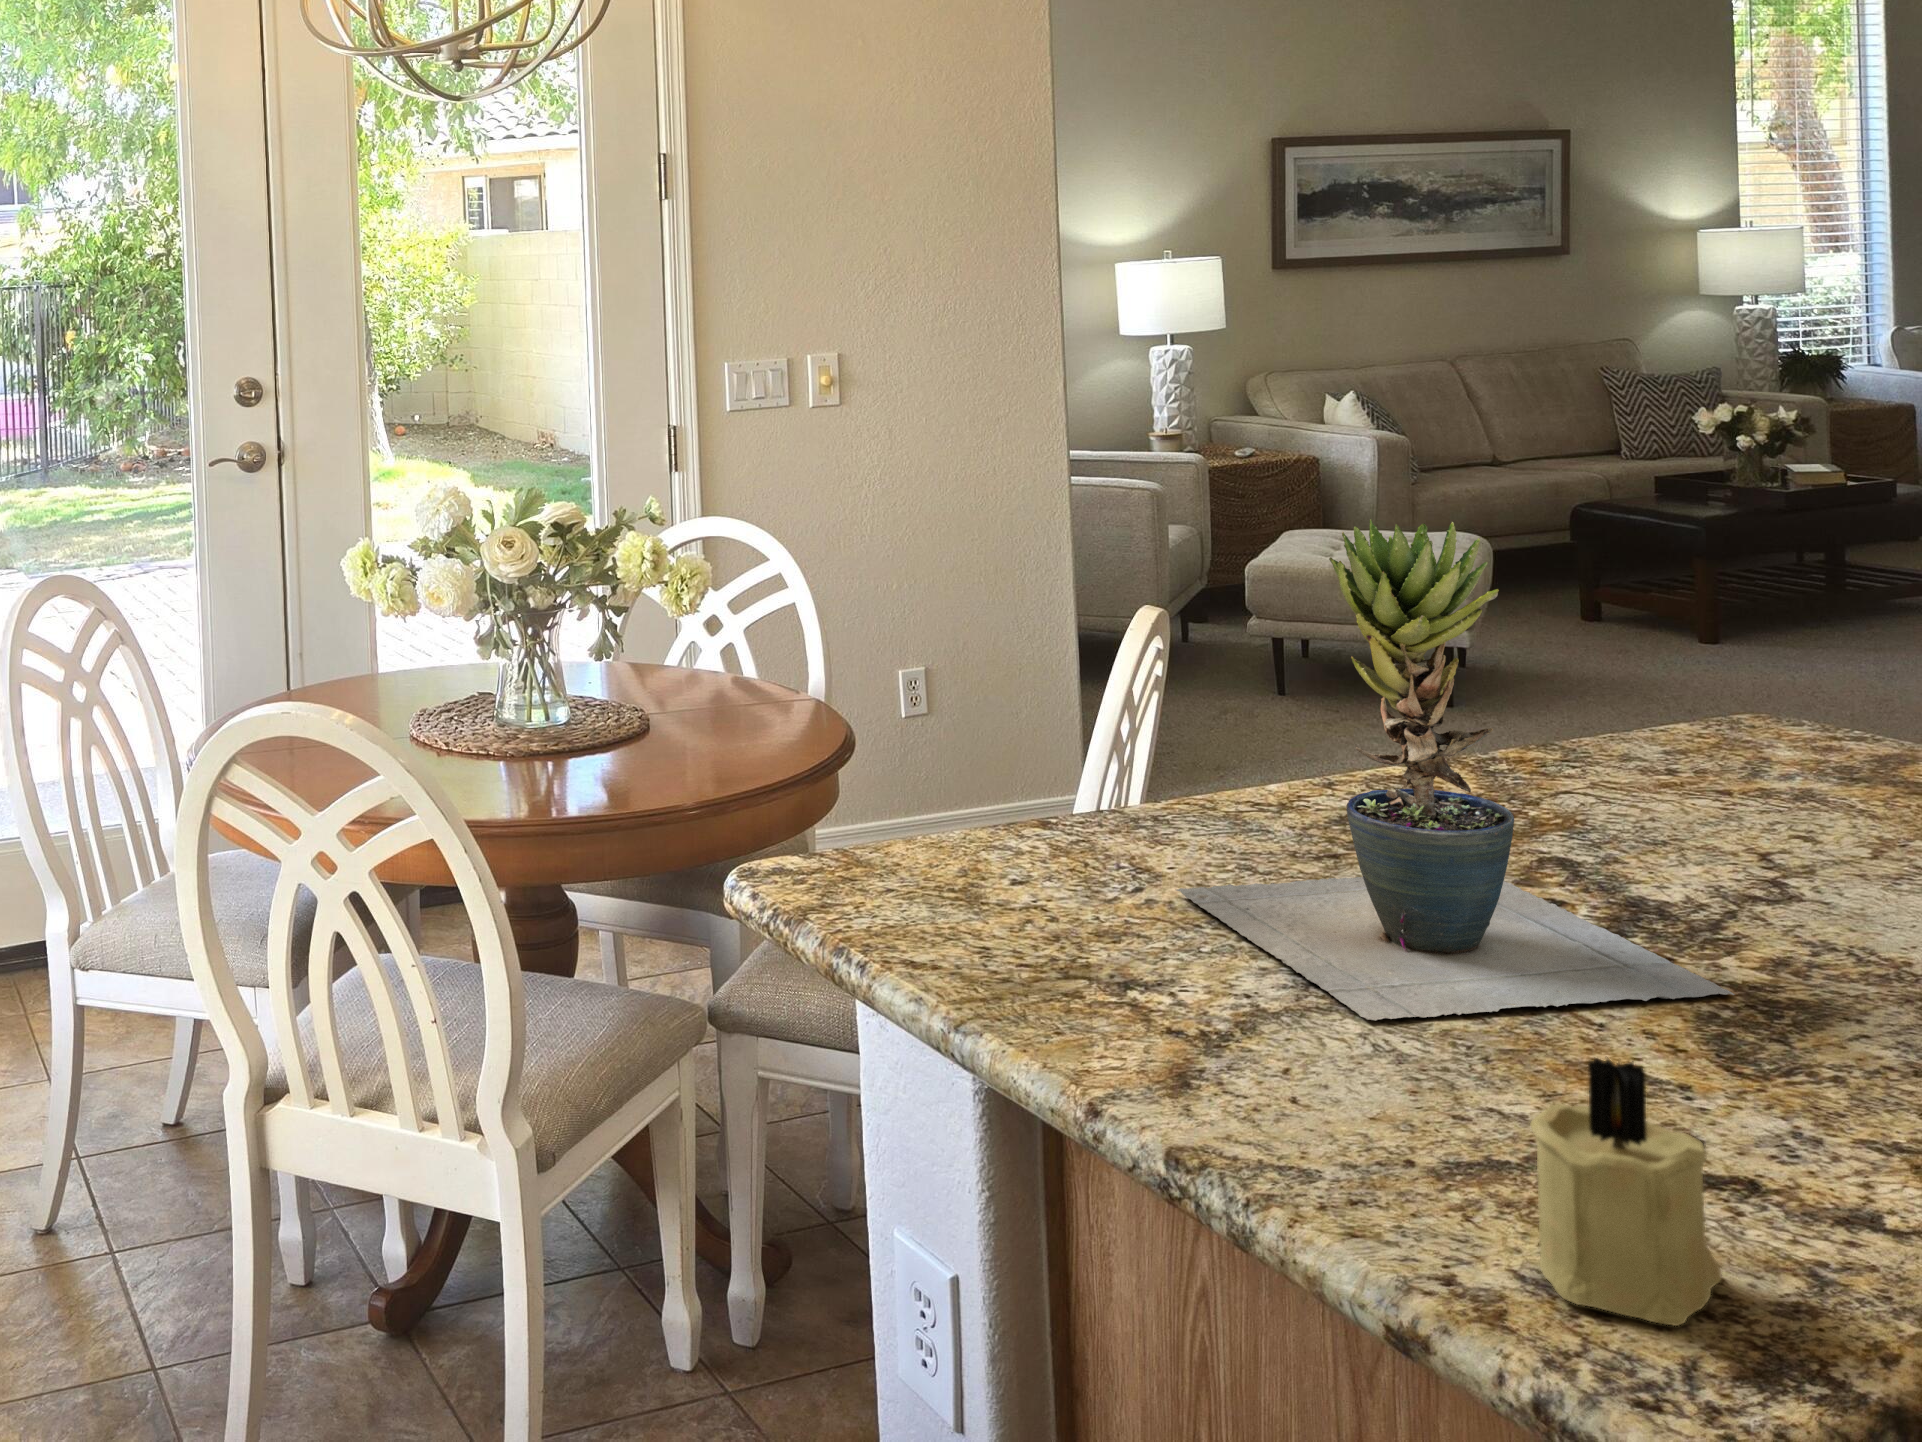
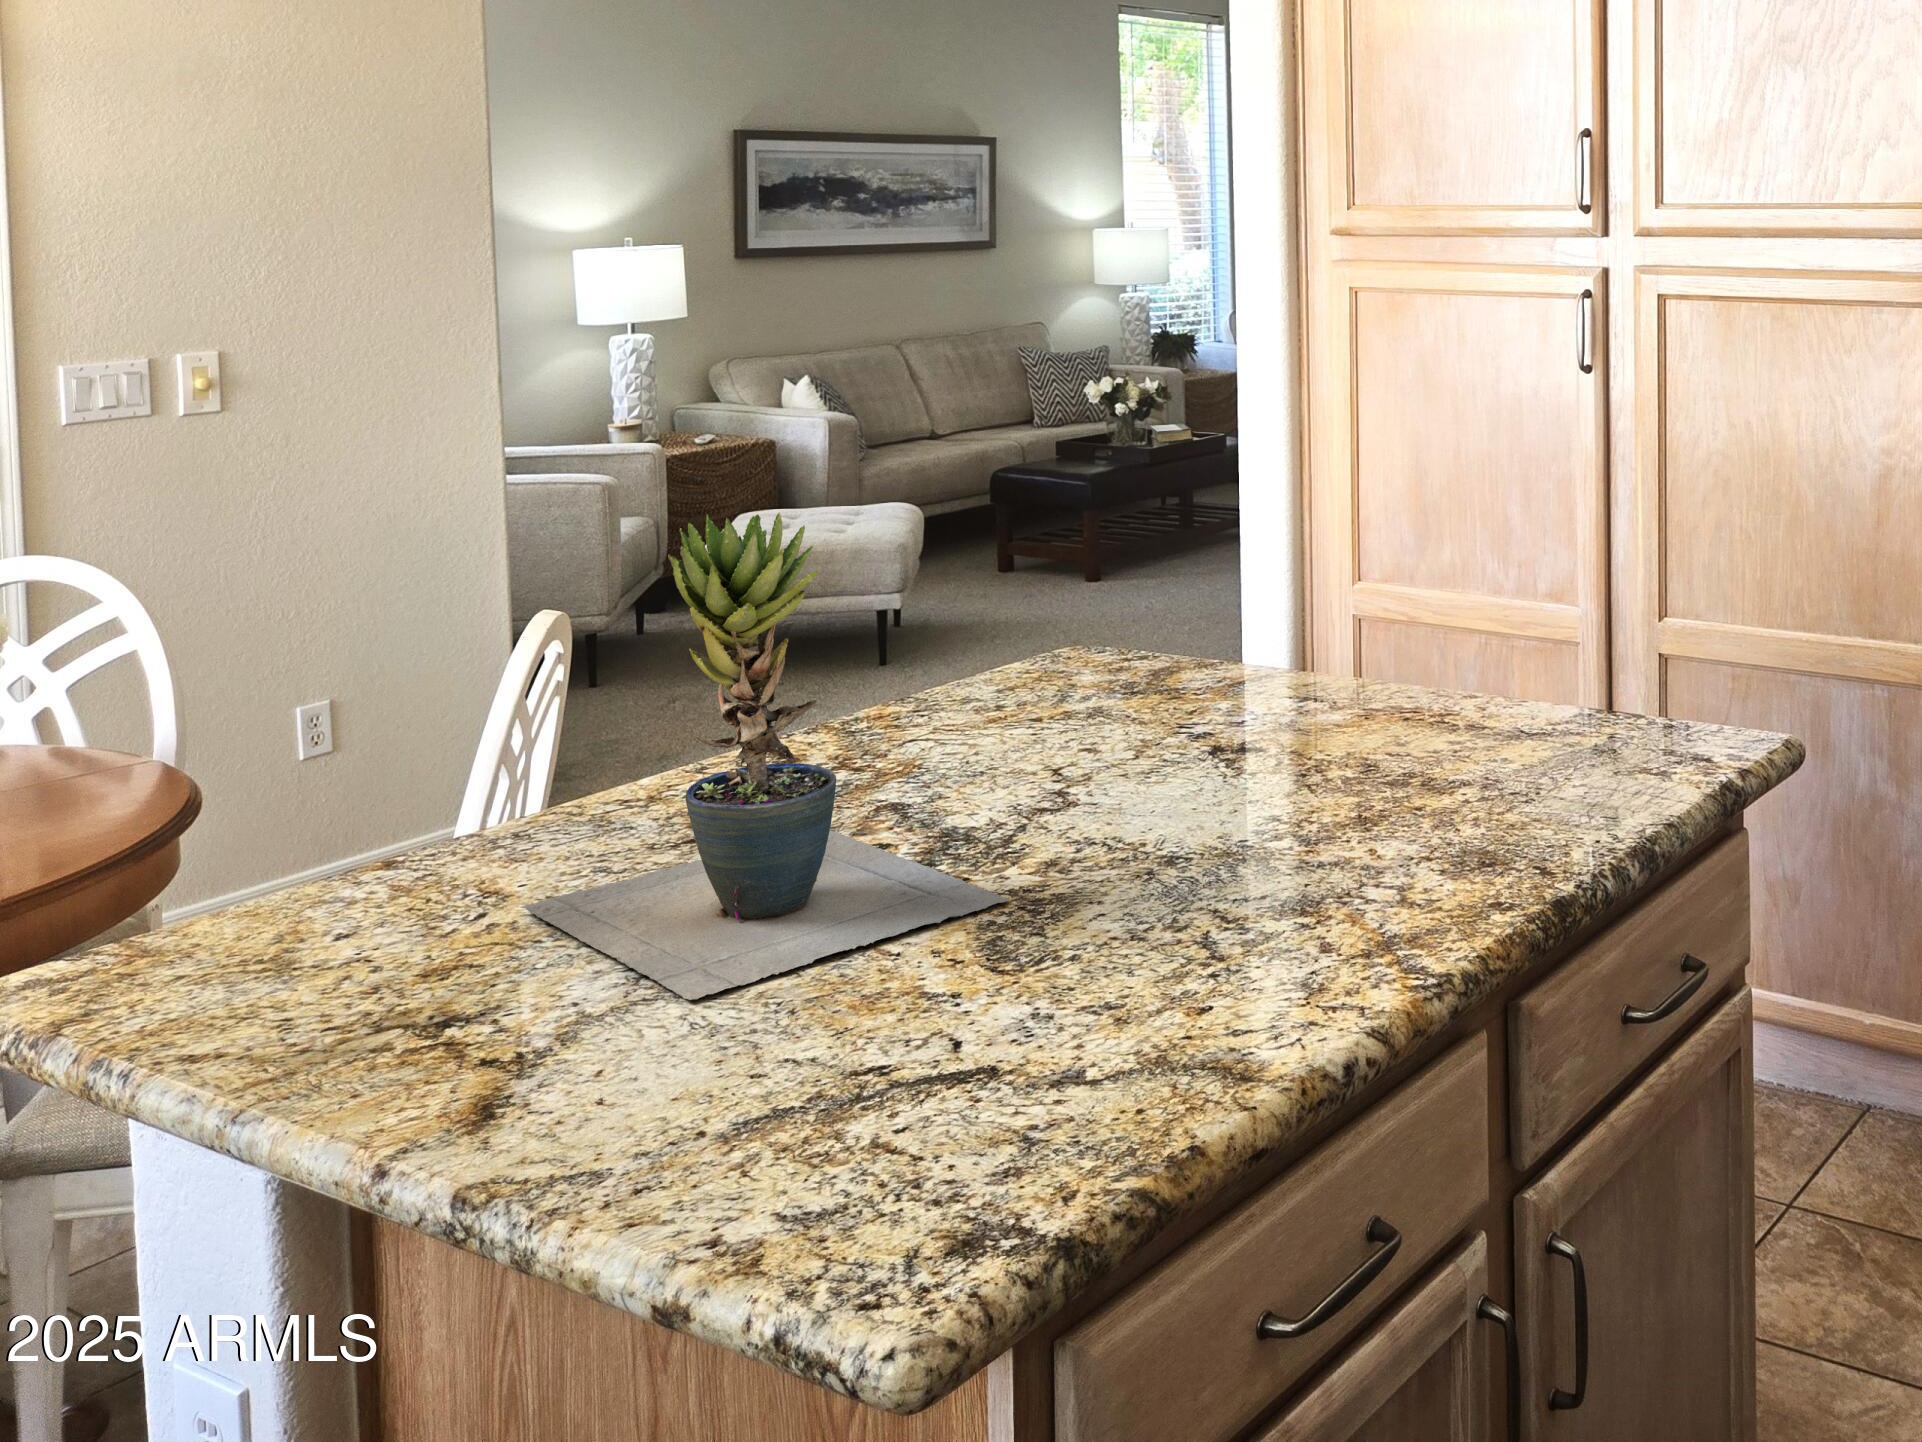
candle: present [1530,1058,1722,1326] -> none [791,993,951,1230]

